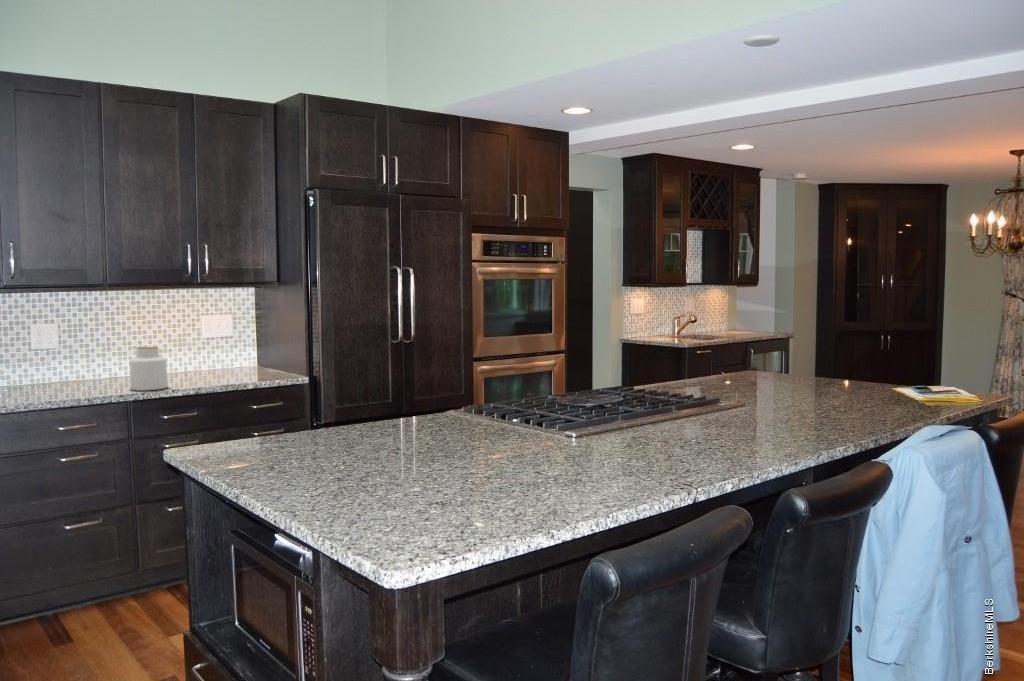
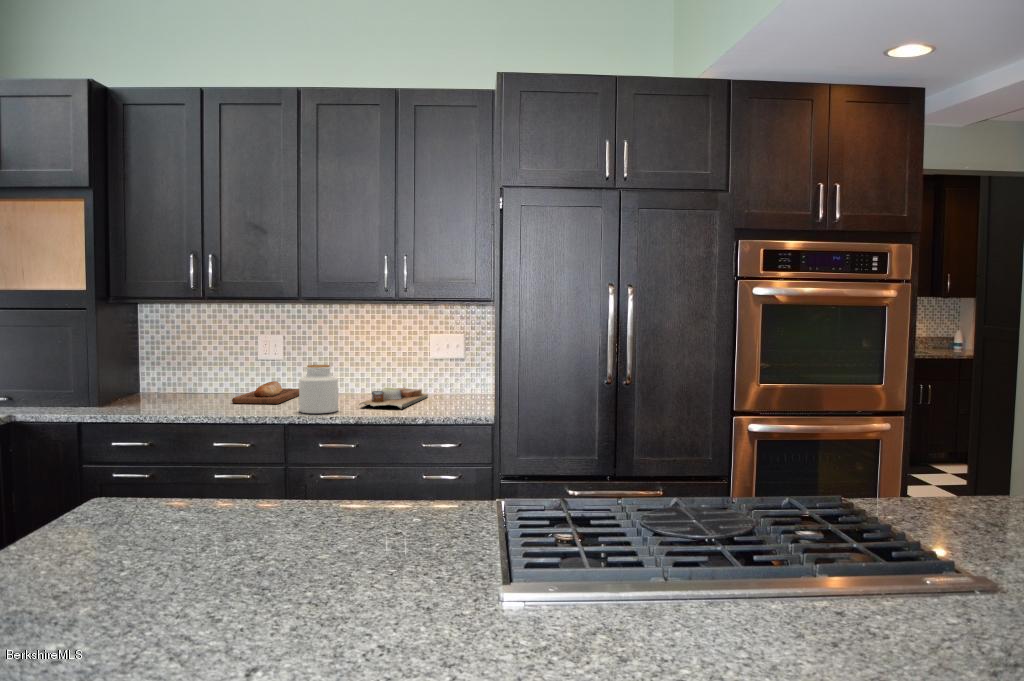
cutting board: none [174,365,220,382] -> present [360,387,428,409]
bread loaf: none [34,369,90,391] -> present [232,381,299,404]

